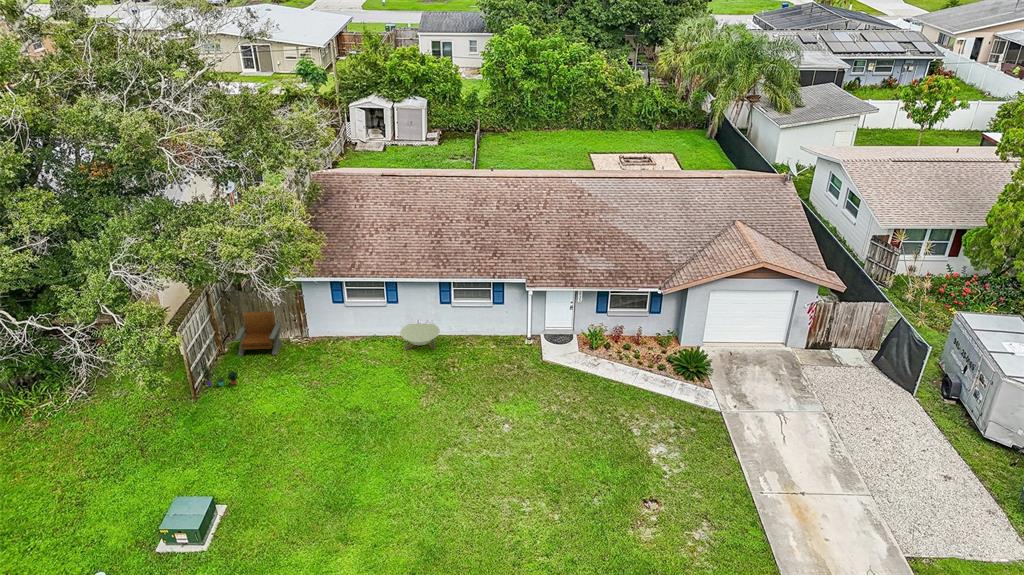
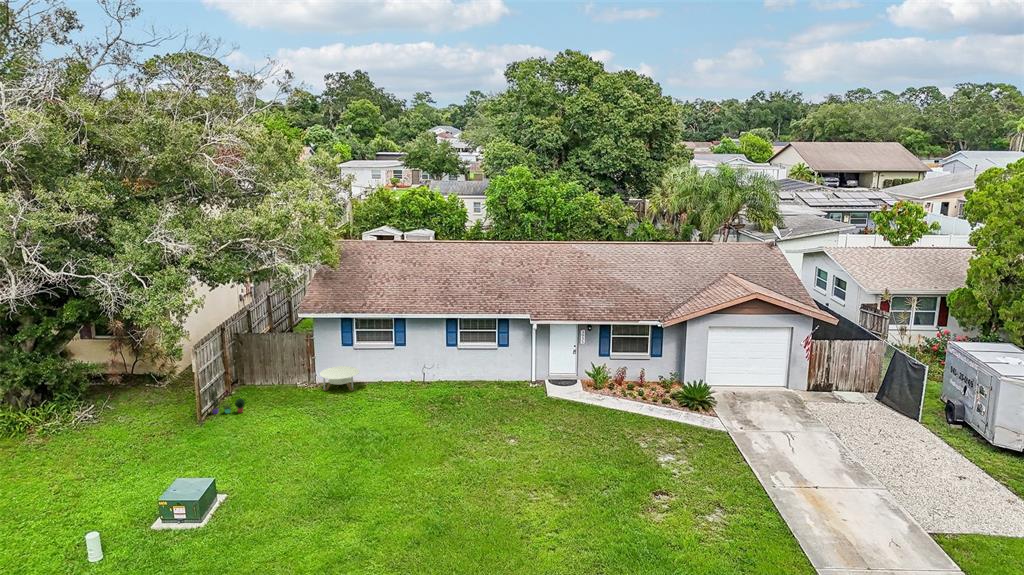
lounge chair: present [235,311,283,356] -> none [245,353,292,394]
round table: present [400,324,440,351] -> present [320,366,359,391]

